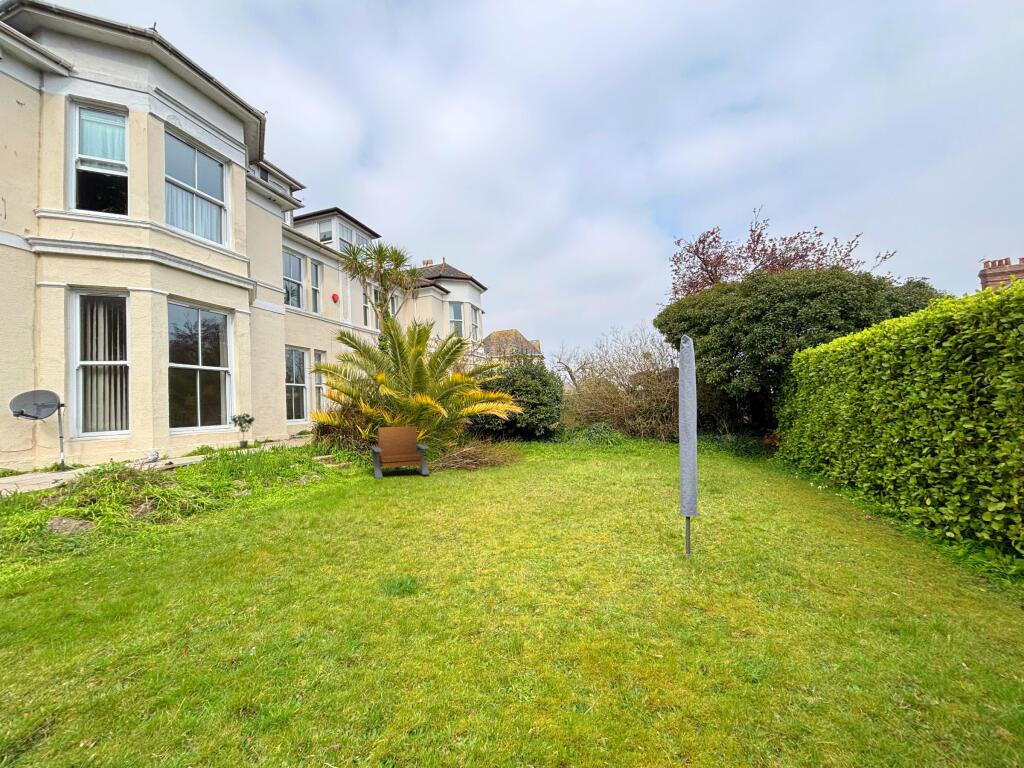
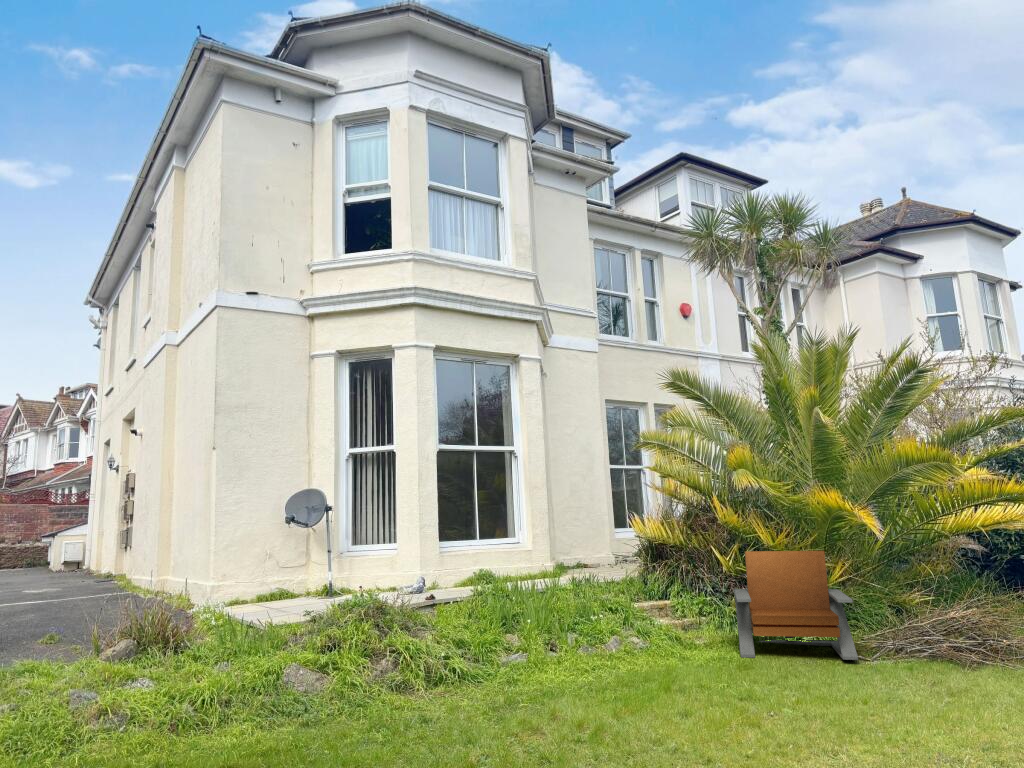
potted plant: present [229,413,254,448] -> none [518,520,551,576]

